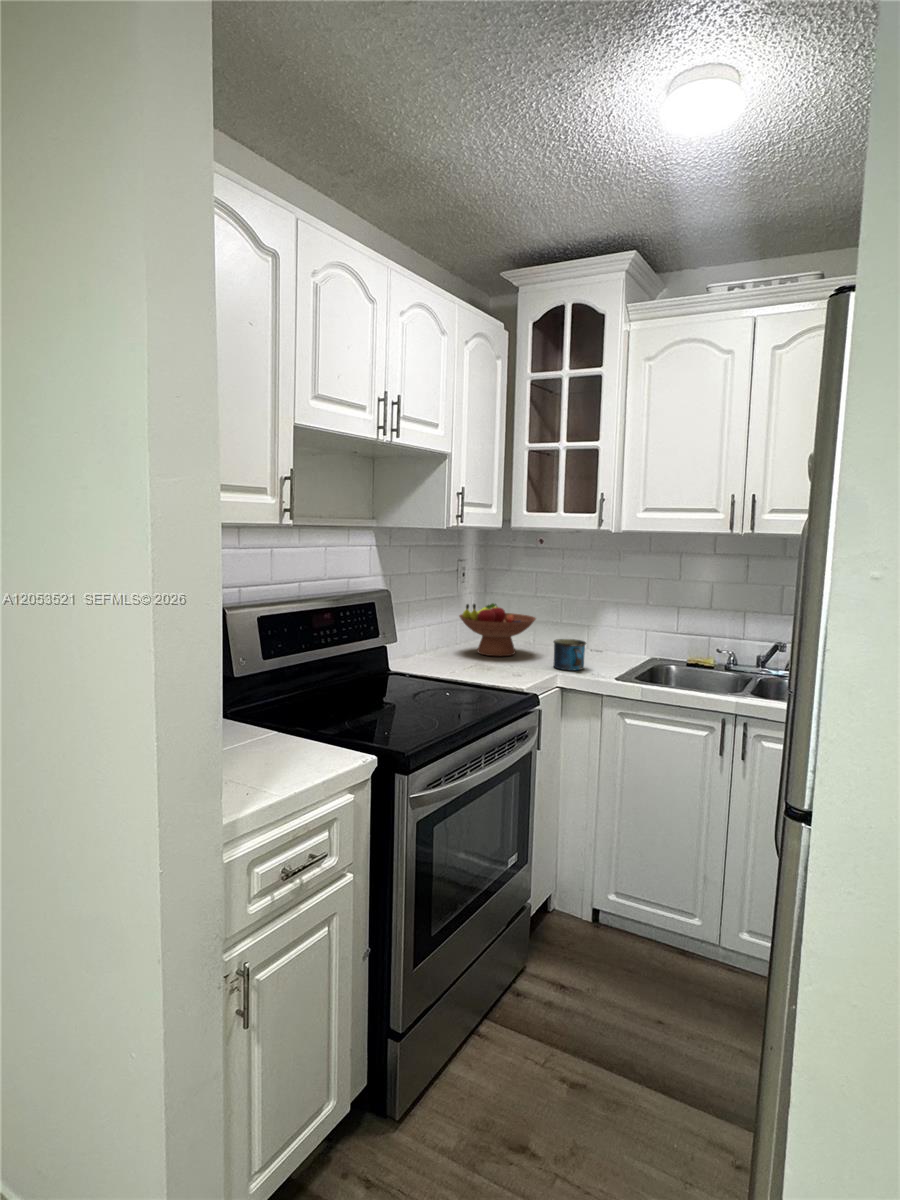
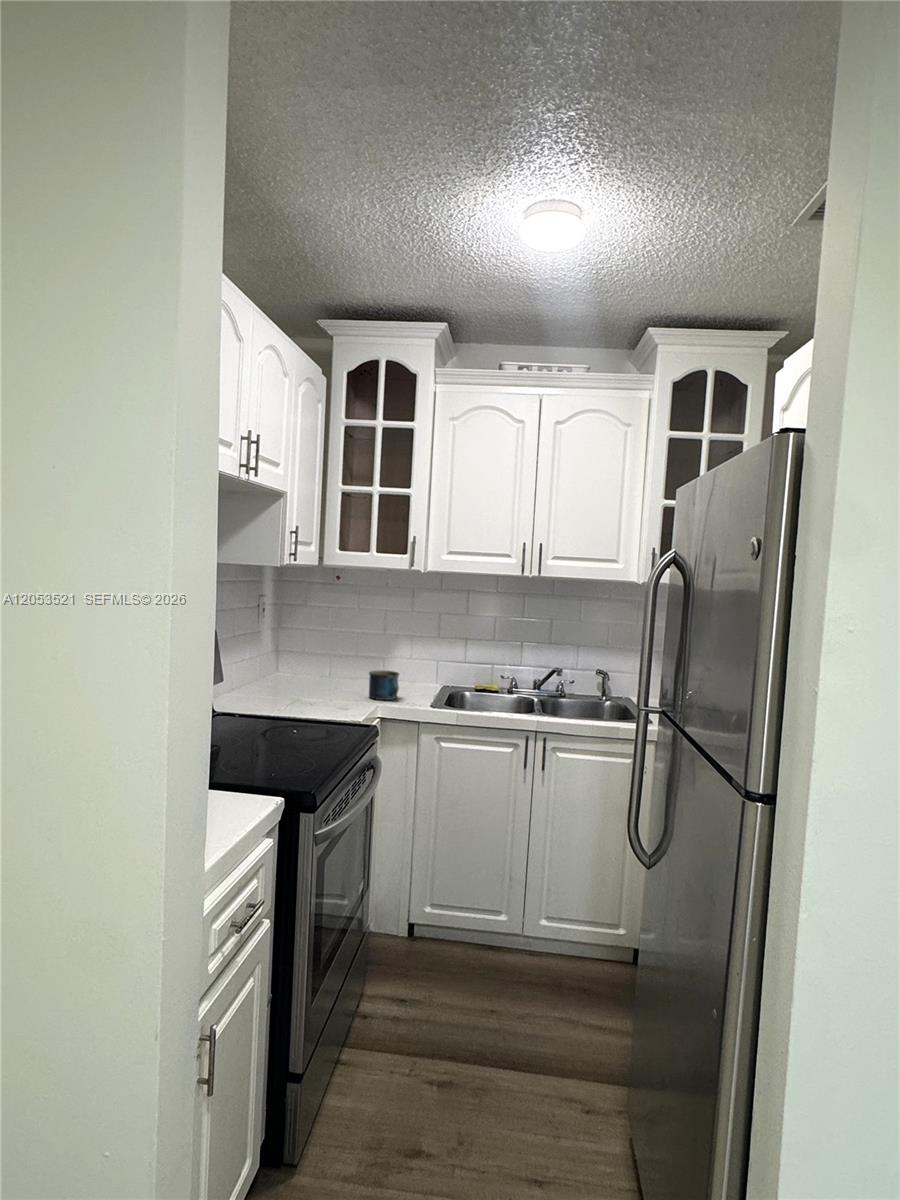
fruit bowl: present [459,603,536,656] -> none [267,638,345,690]

